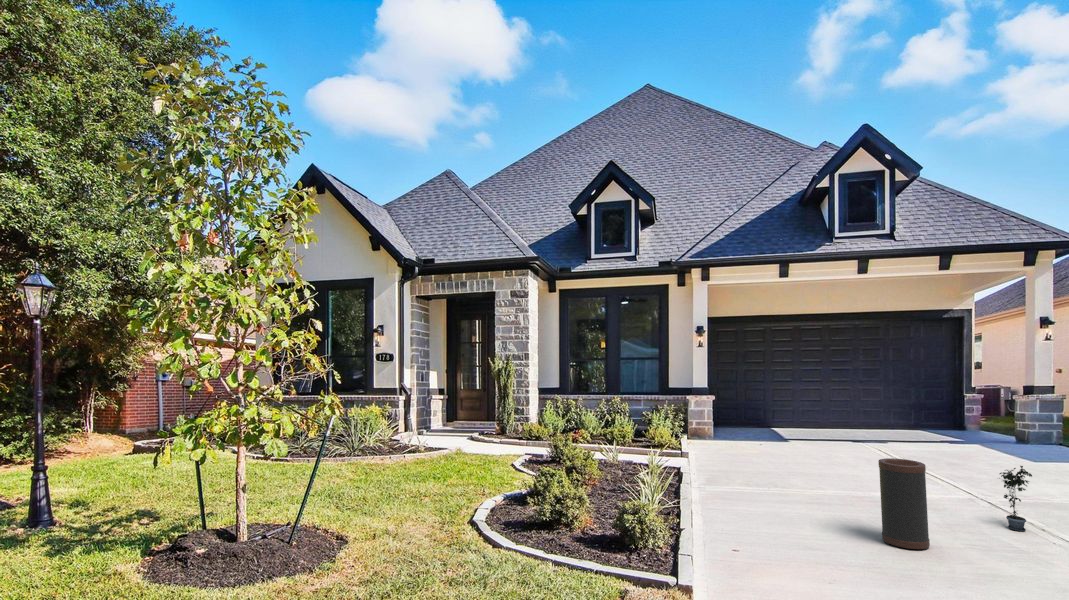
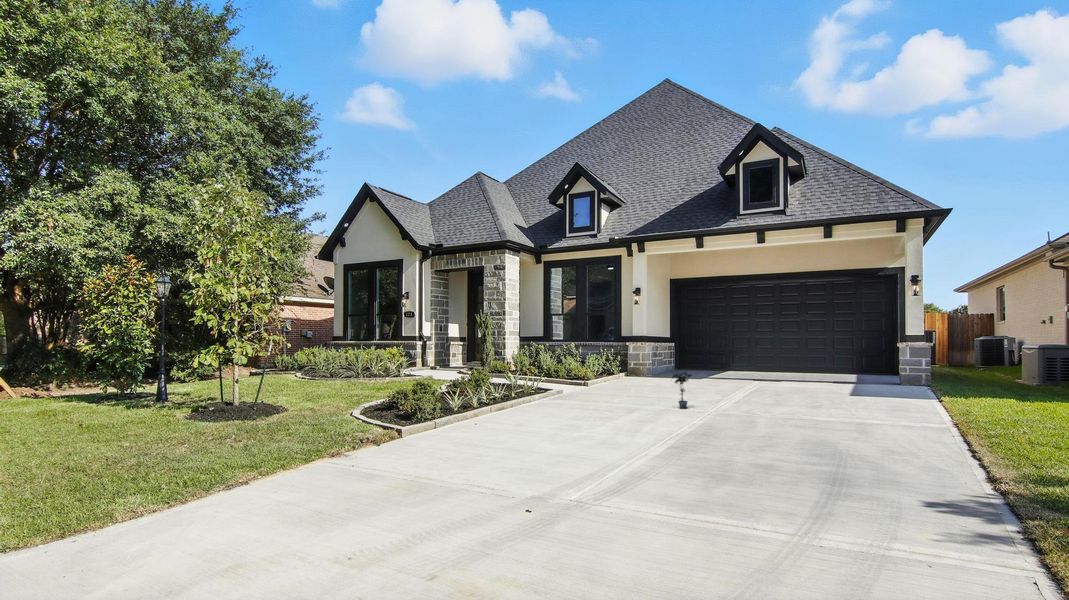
trash can: present [878,458,930,550] -> none [585,363,608,410]

